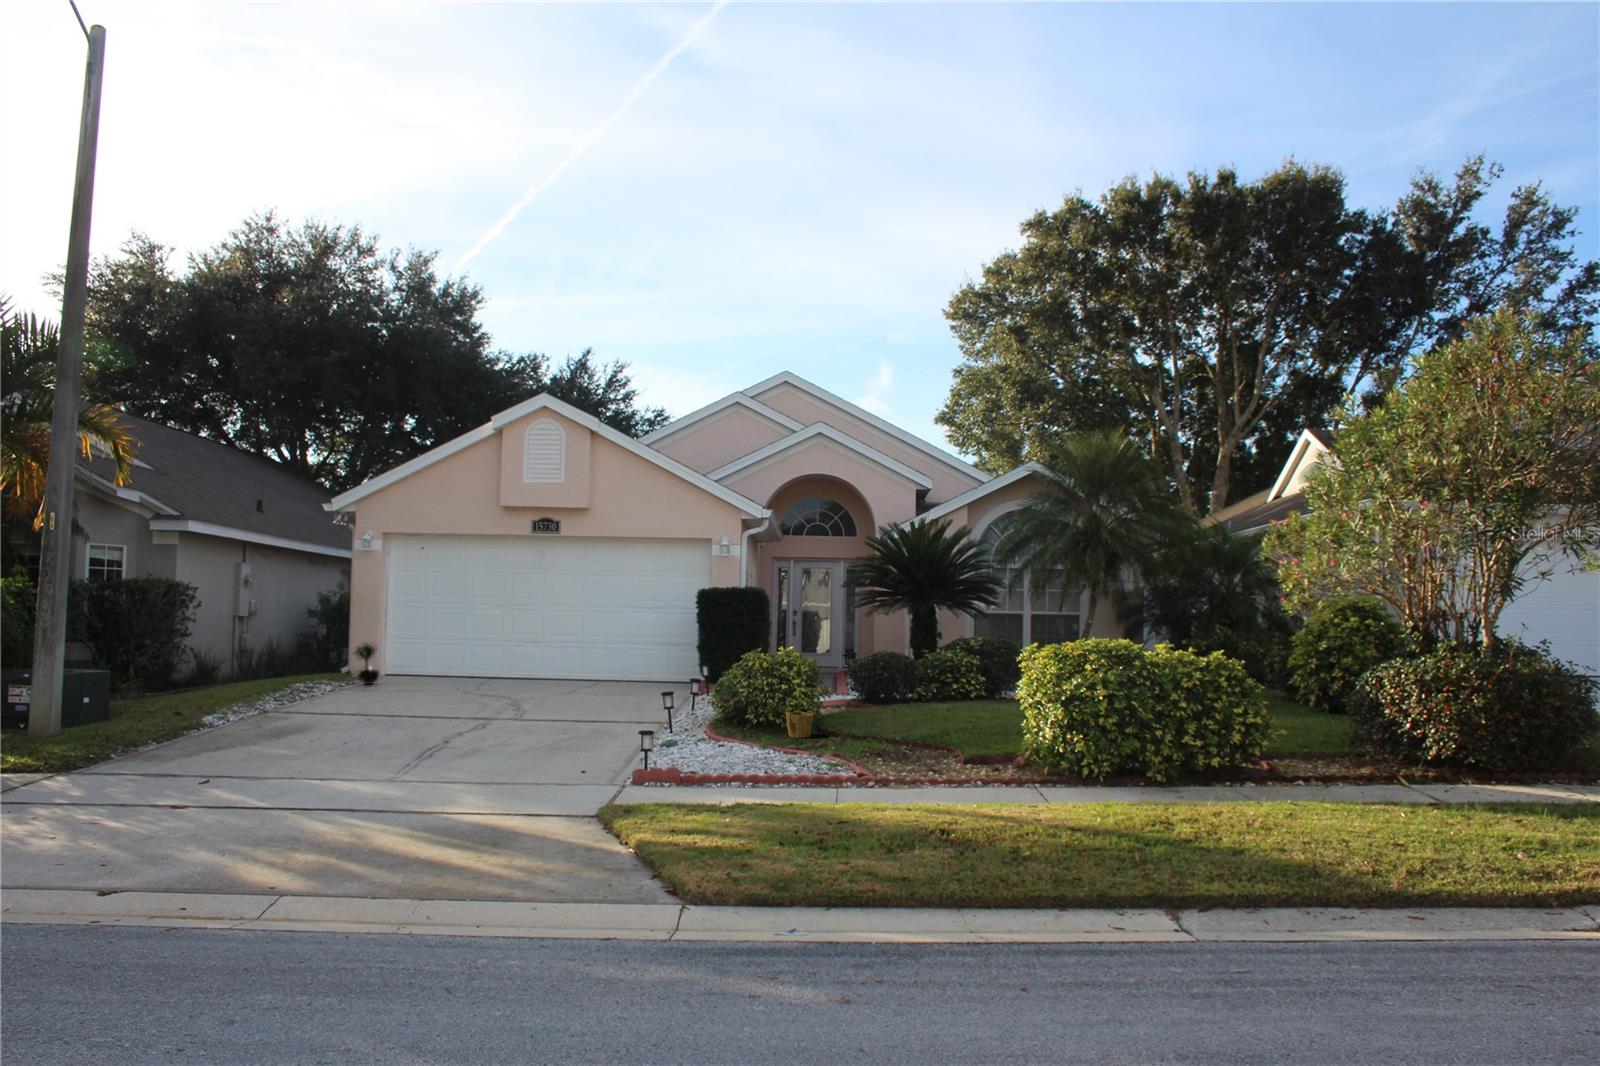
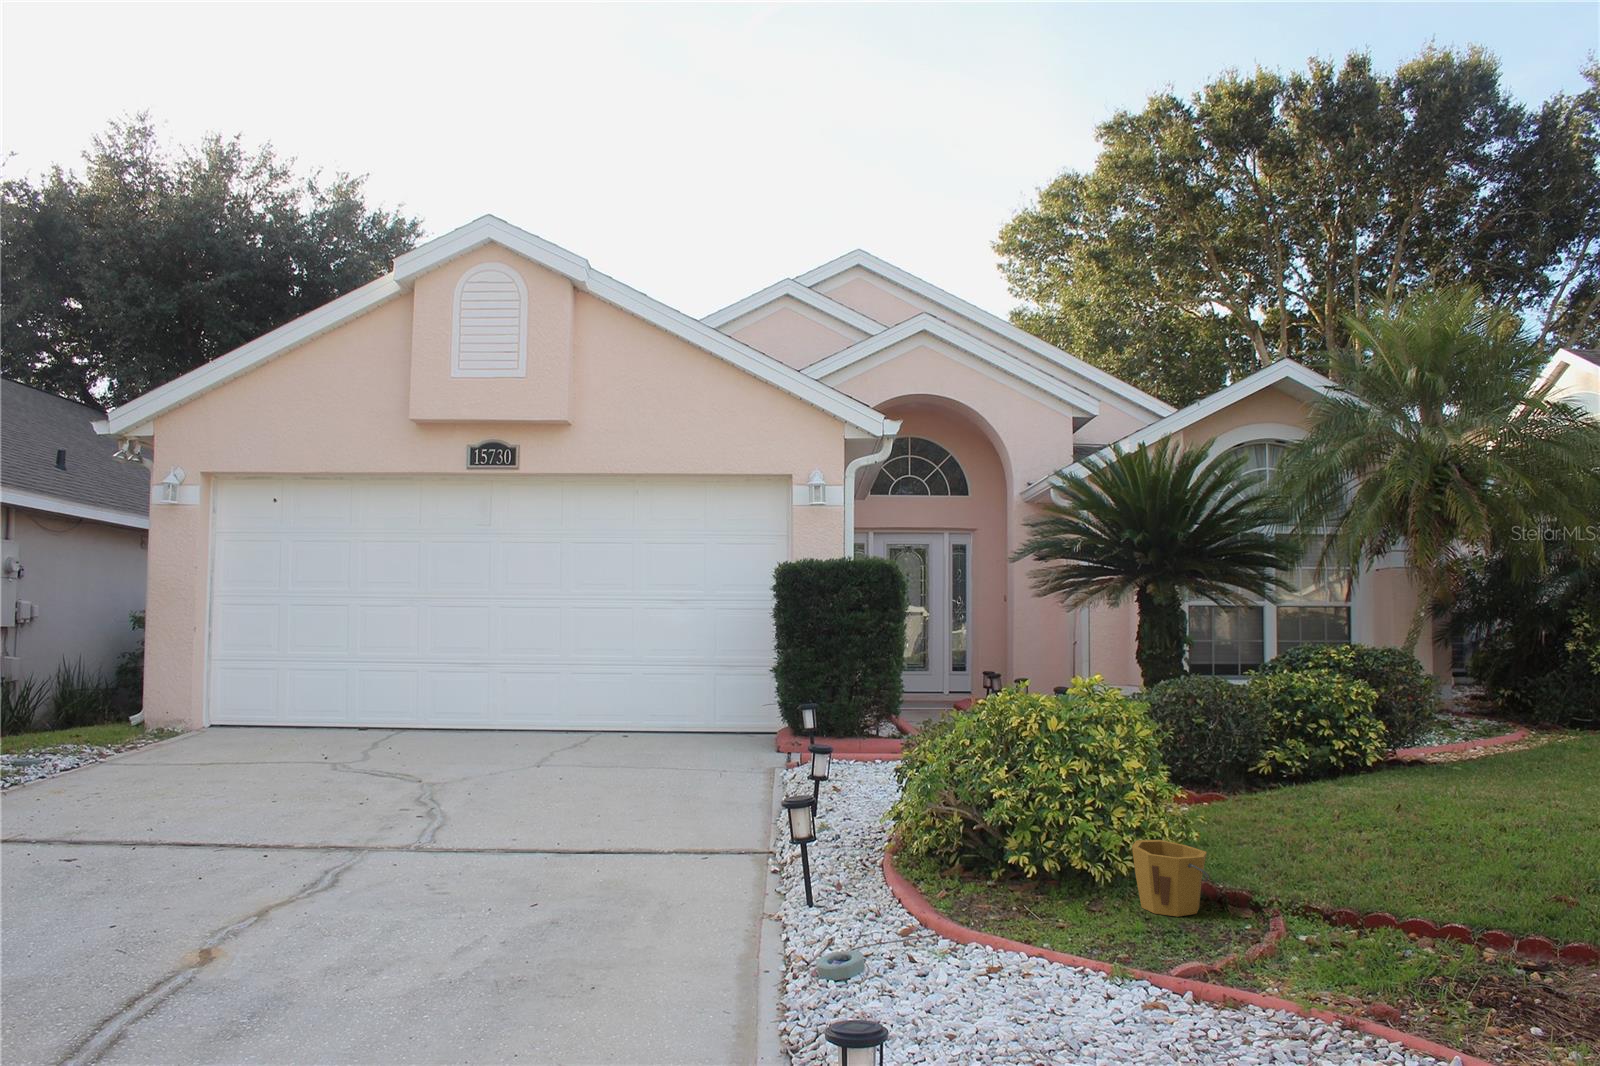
potted tree: present [353,643,379,684] -> none [133,661,191,744]

